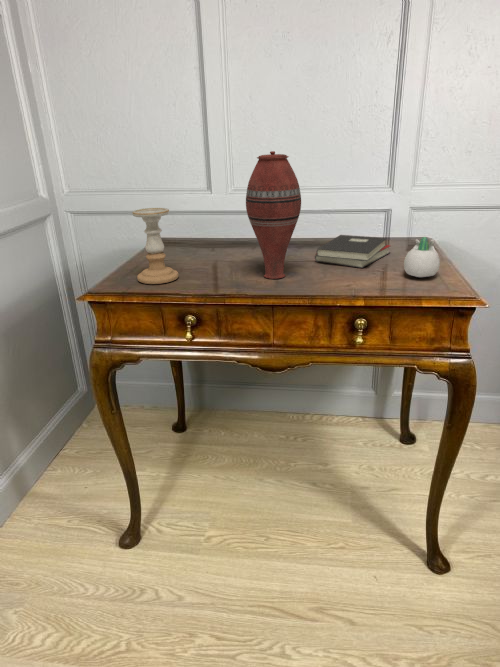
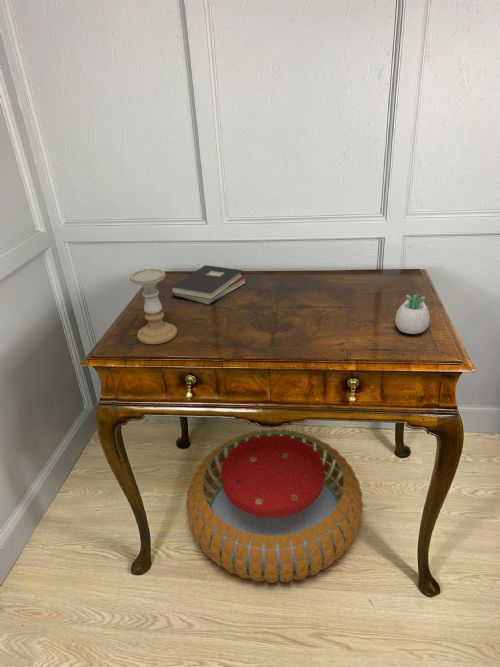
vase: present [246,151,301,279] -> none [240,218,295,335]
hardback book: present [315,235,390,268] -> present [171,265,246,305]
pouf: none [180,409,368,557] -> present [186,429,363,583]

